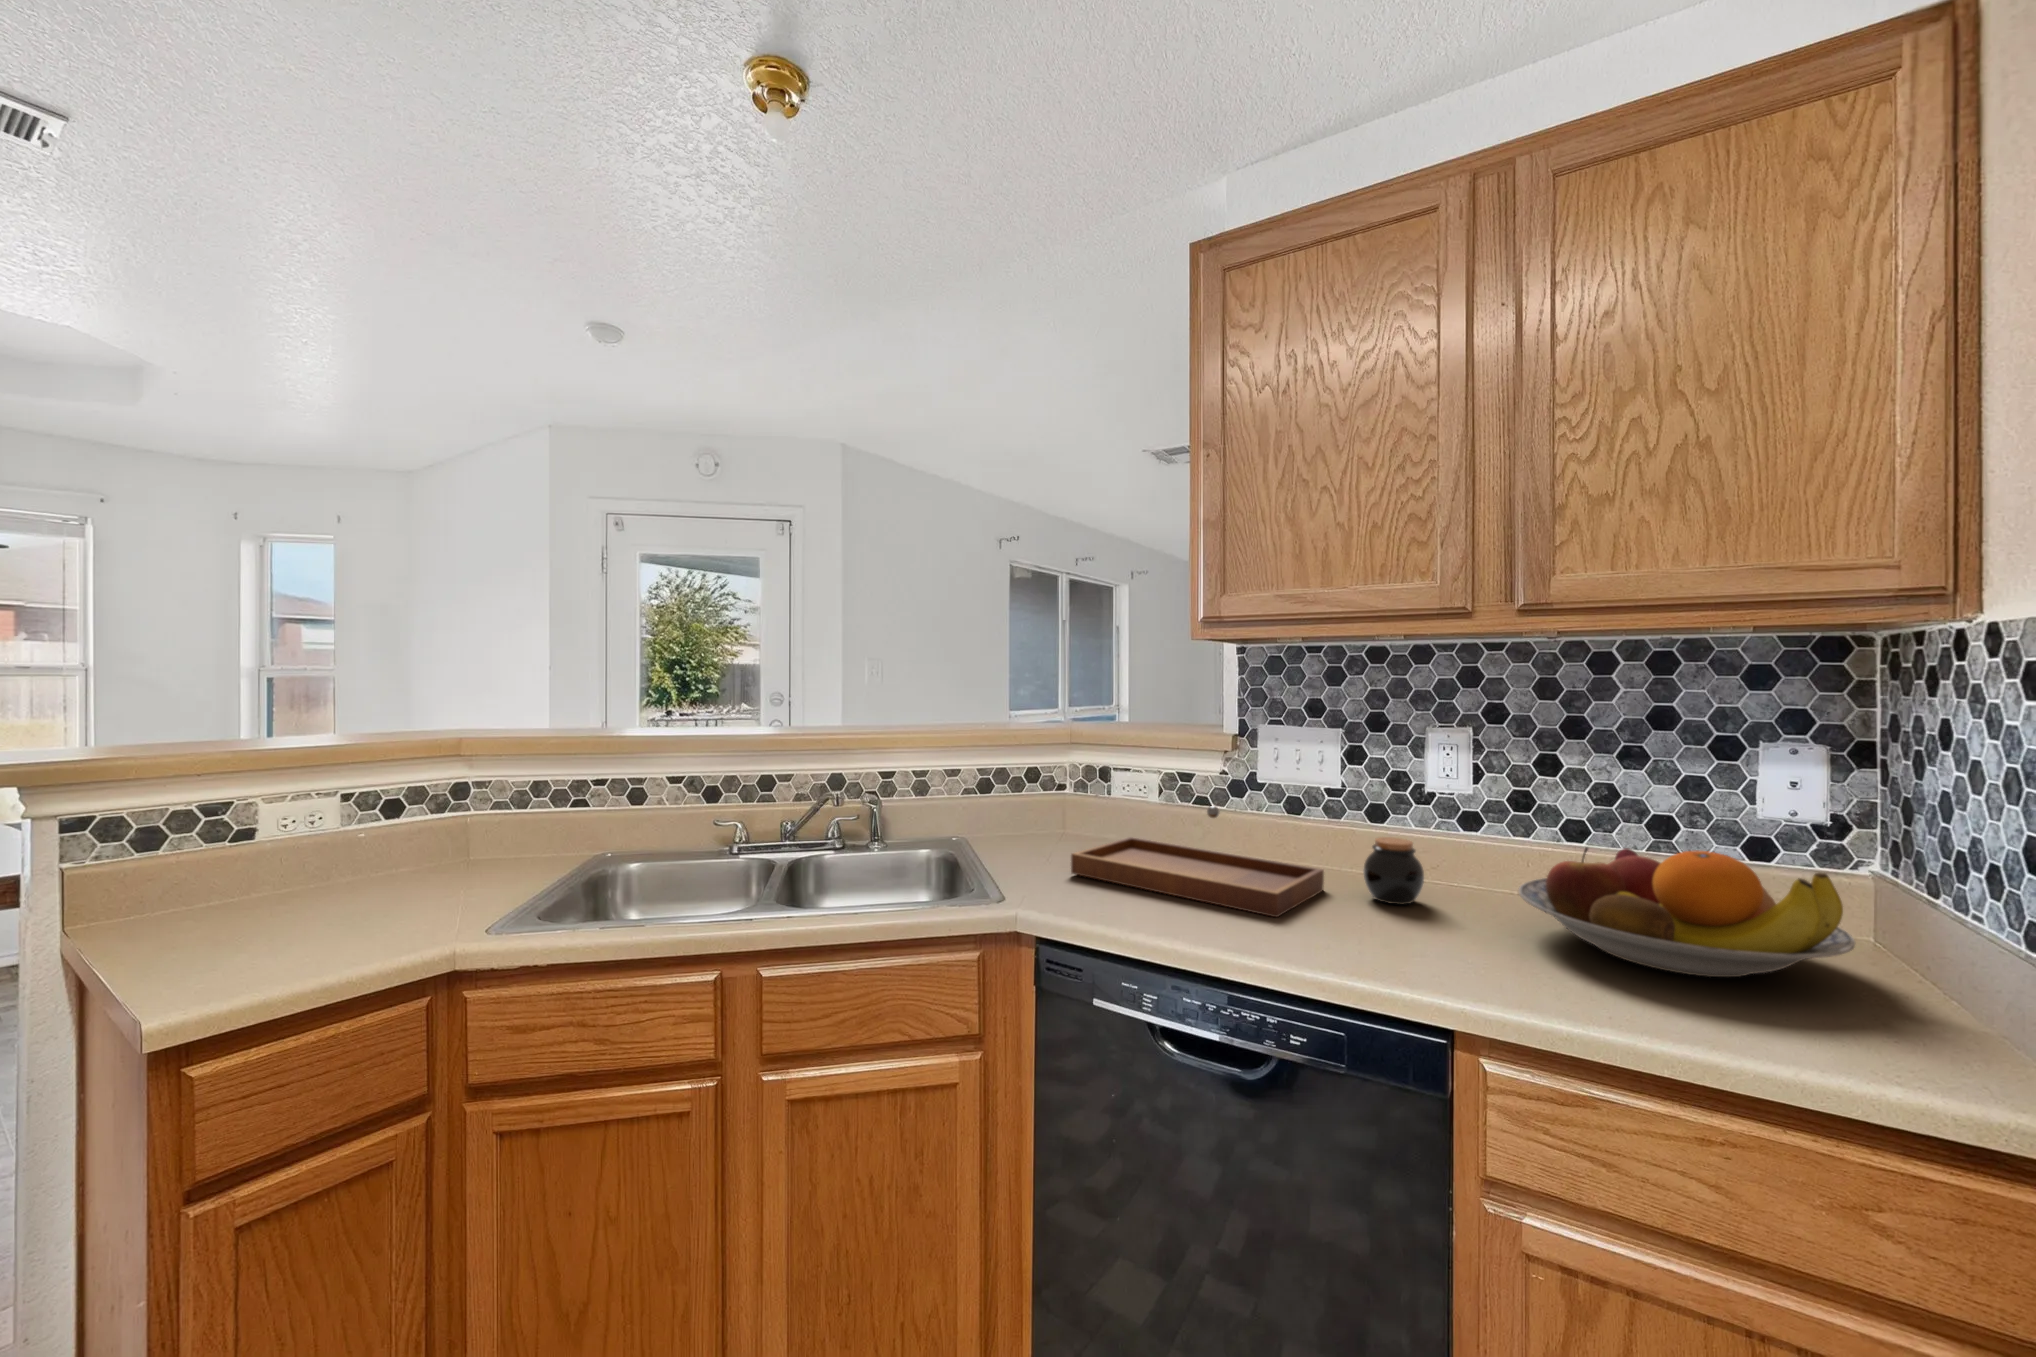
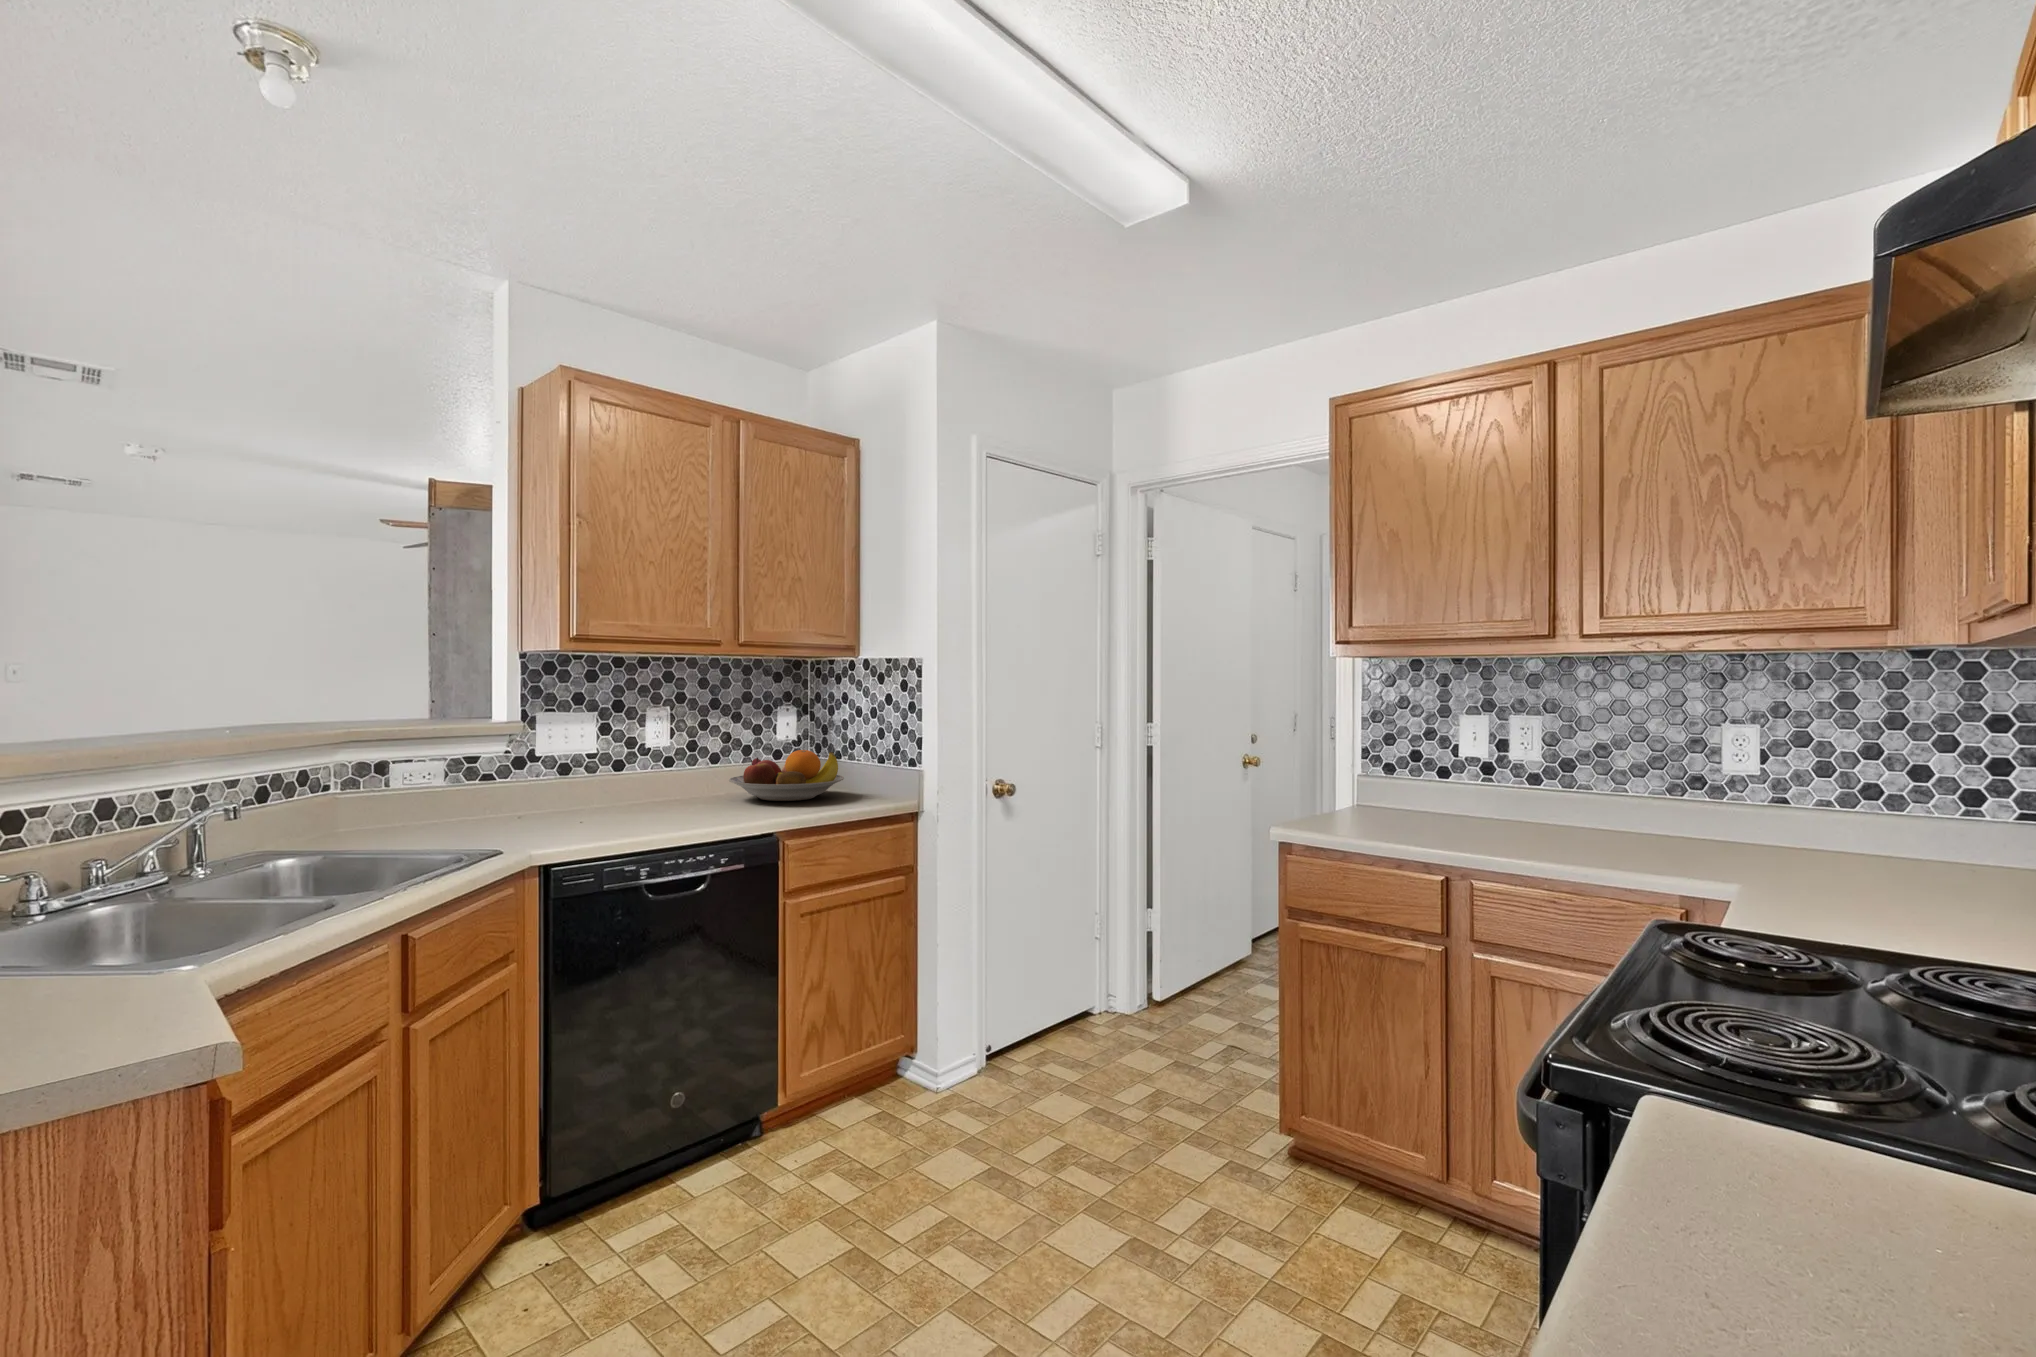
tray: present [1071,806,1324,917] -> none [457,769,650,837]
jar: present [1363,837,1424,905] -> none [649,772,683,808]

